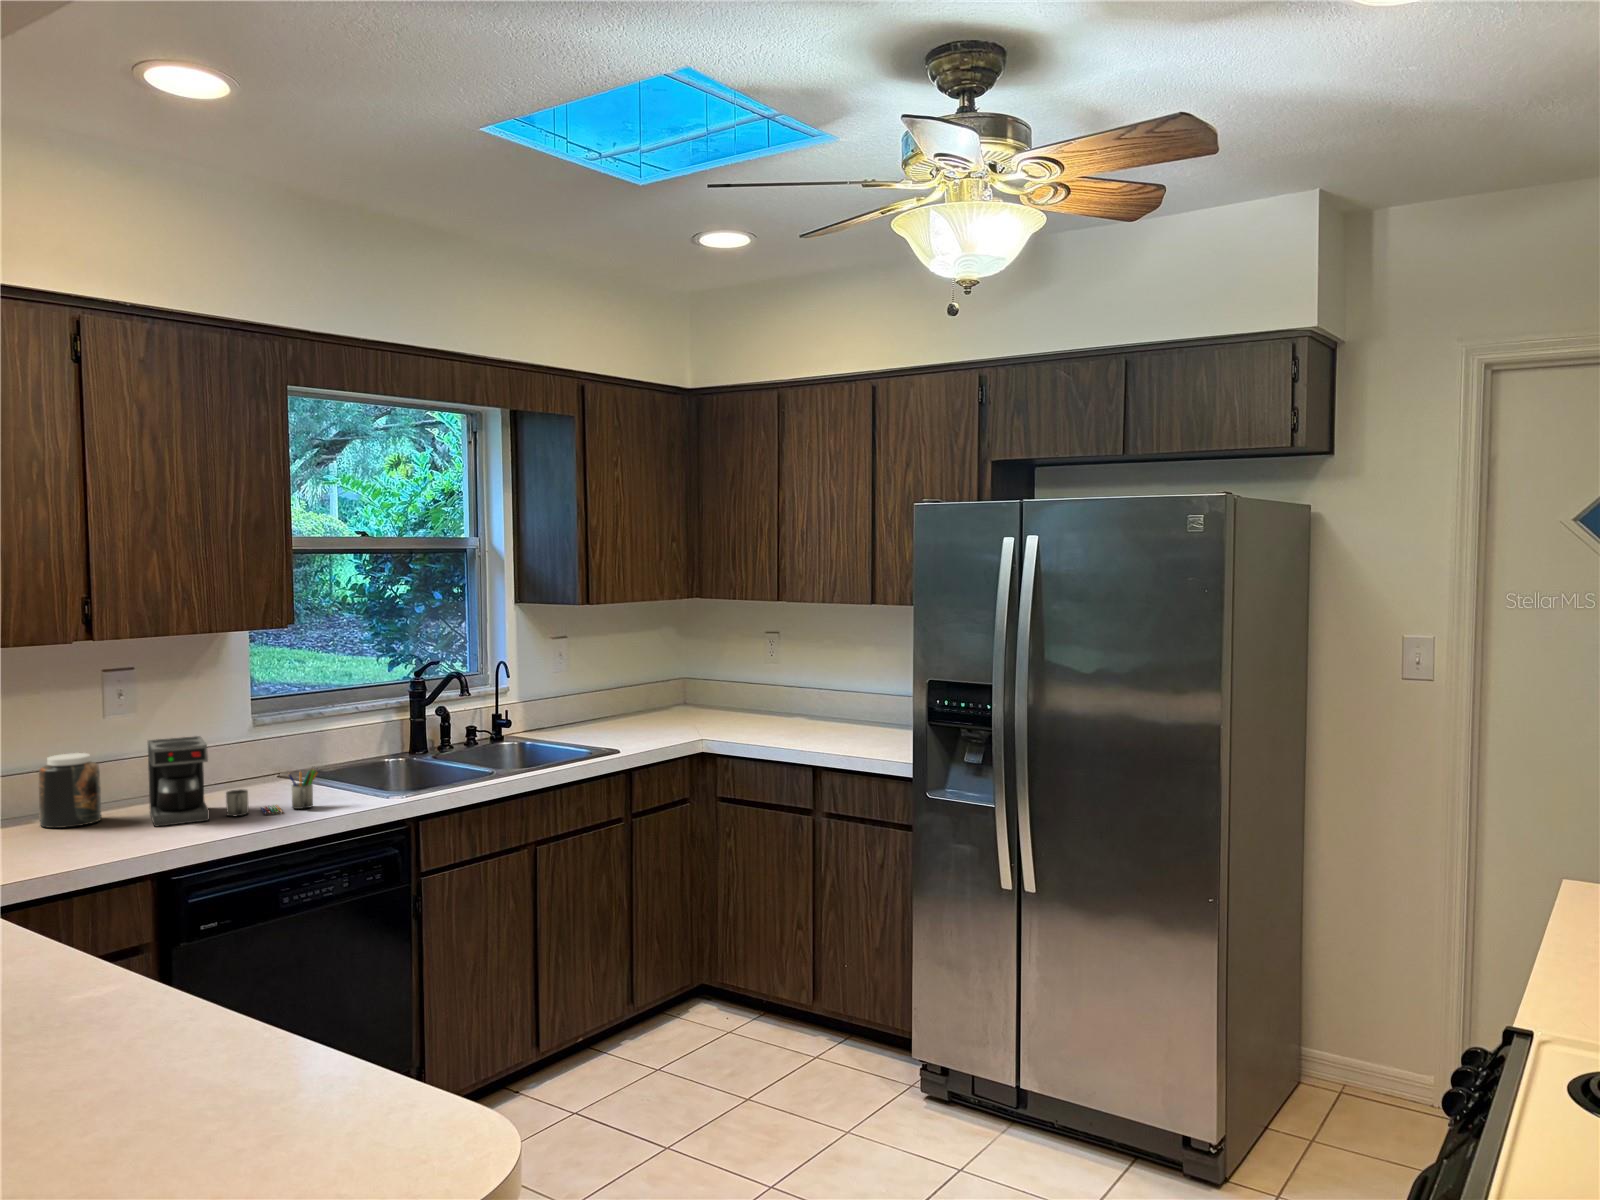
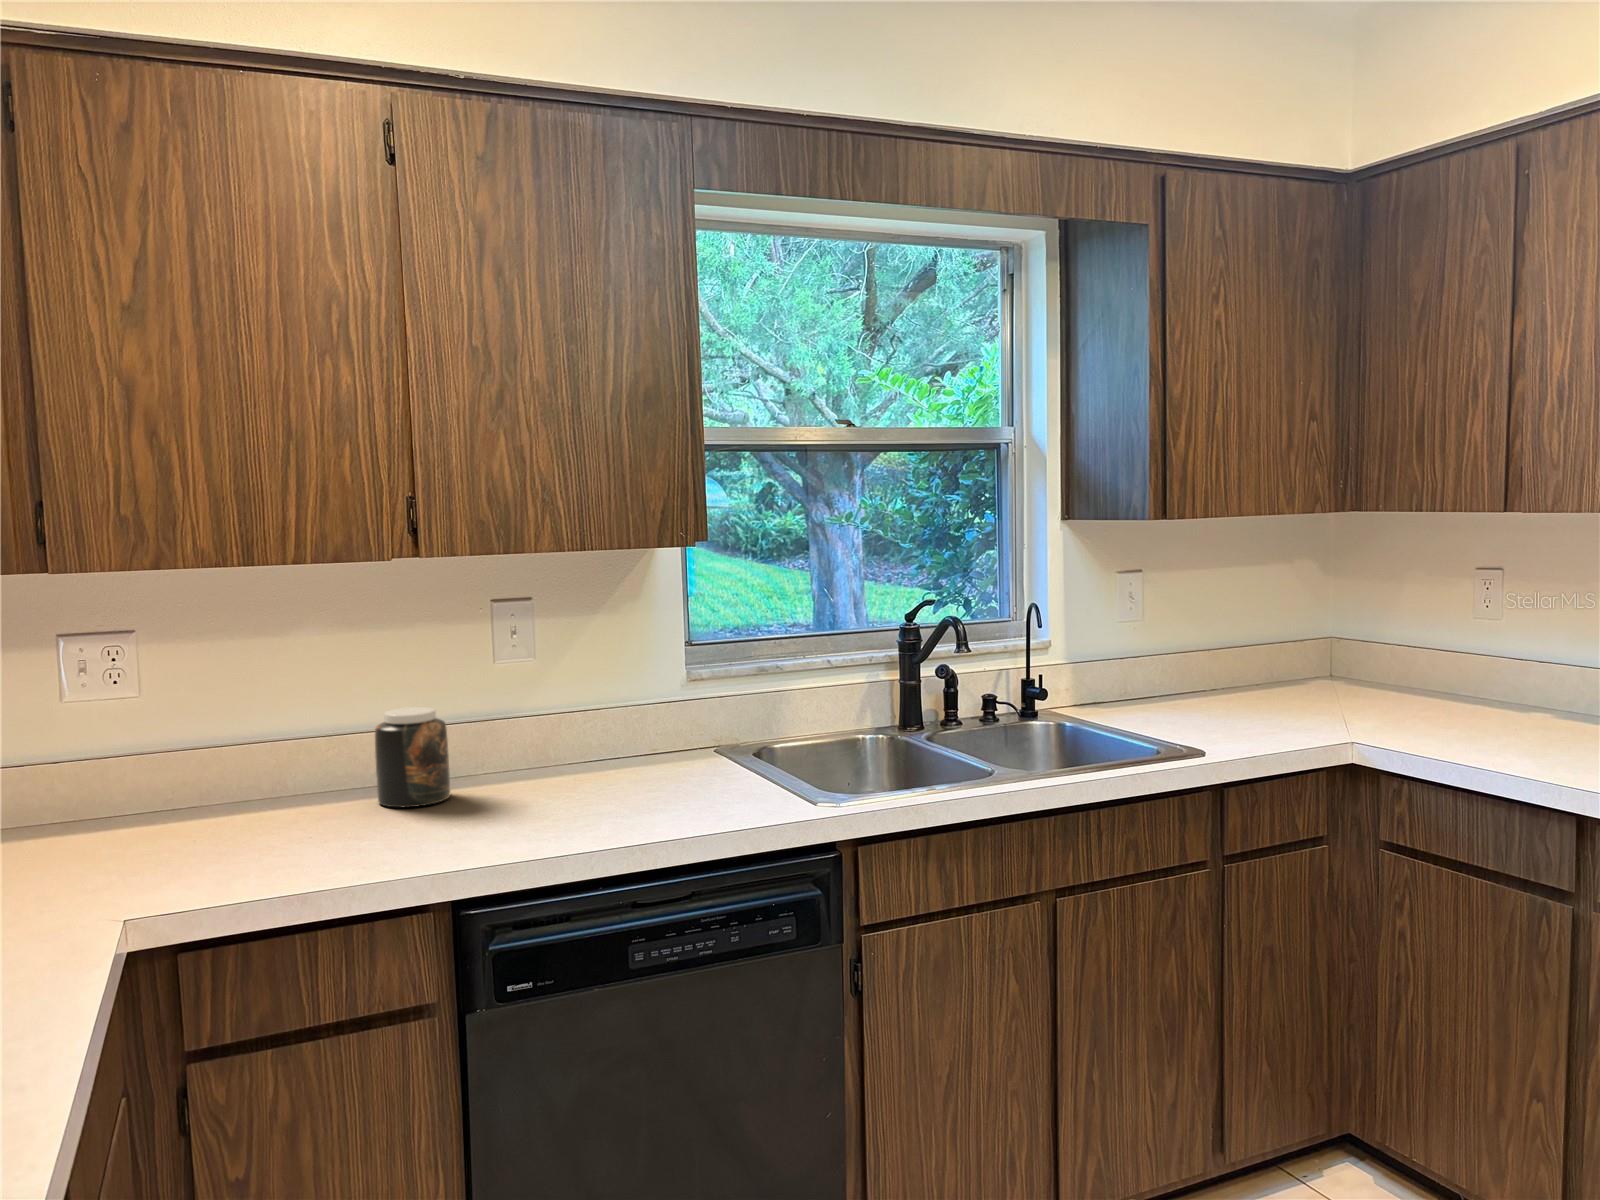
coffee maker: present [148,736,317,827] -> none [482,693,710,821]

